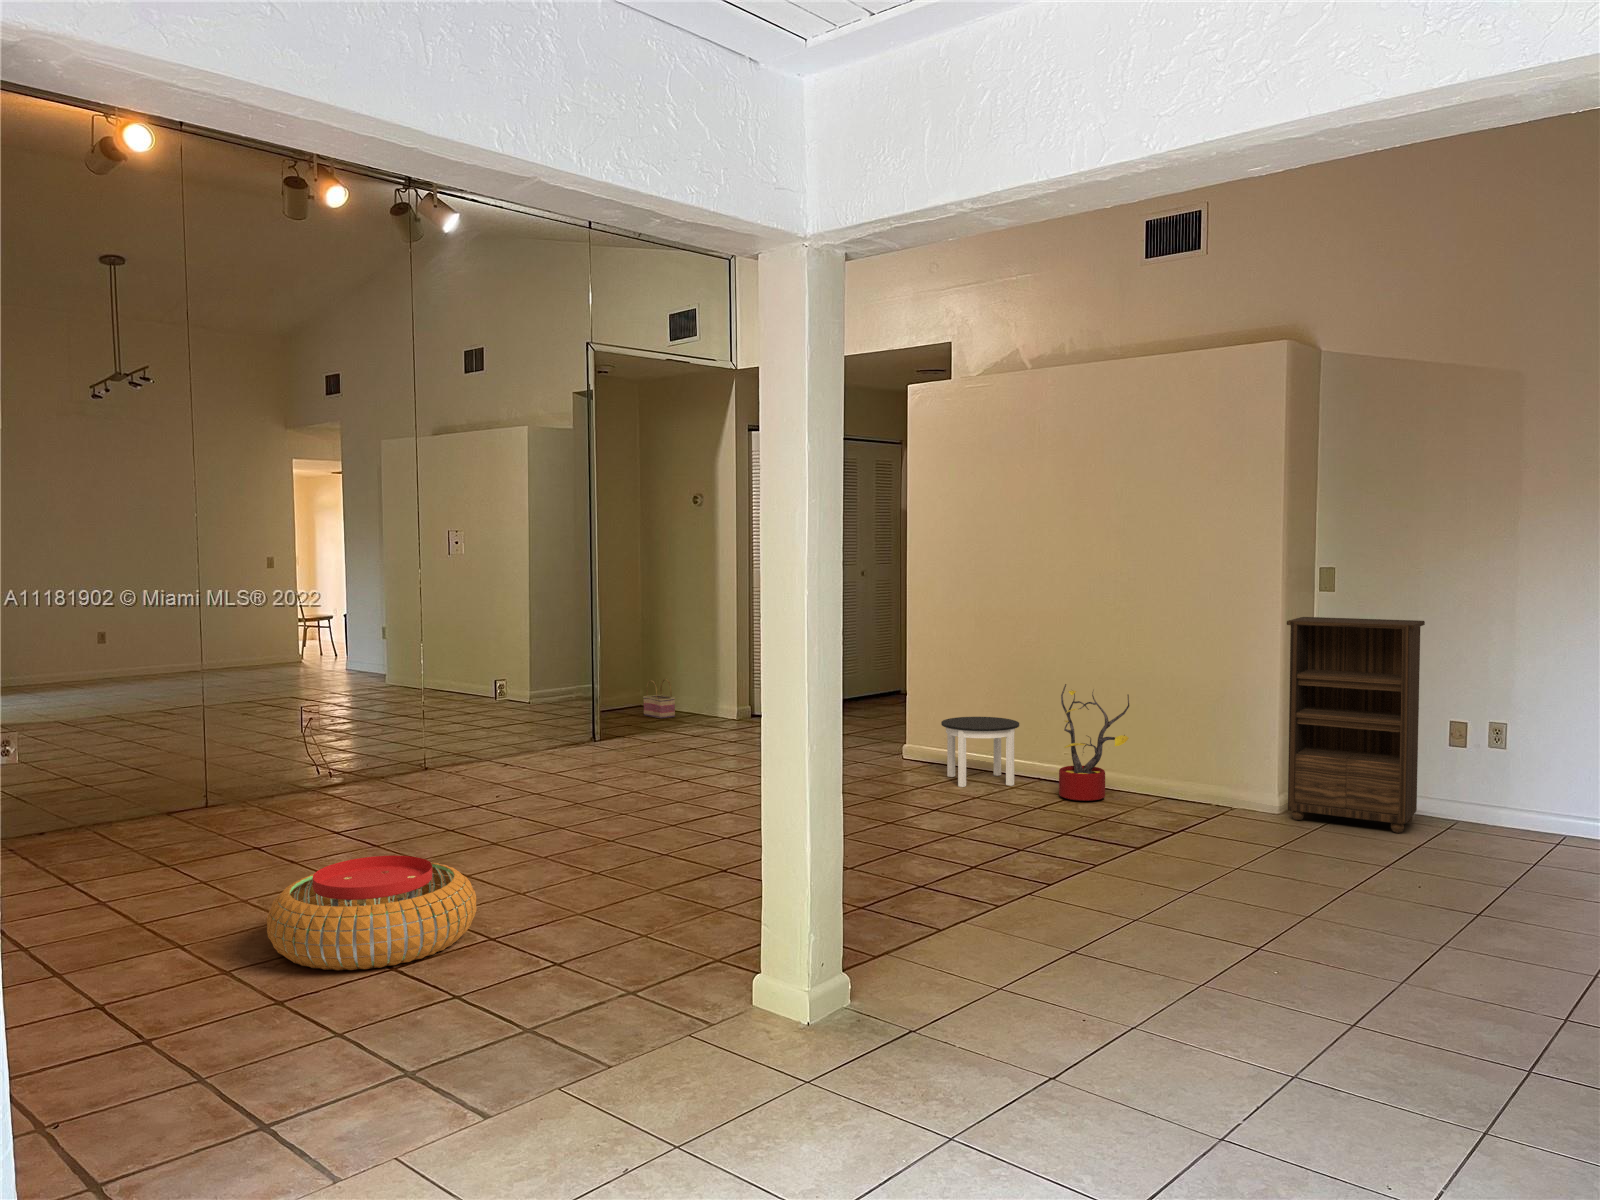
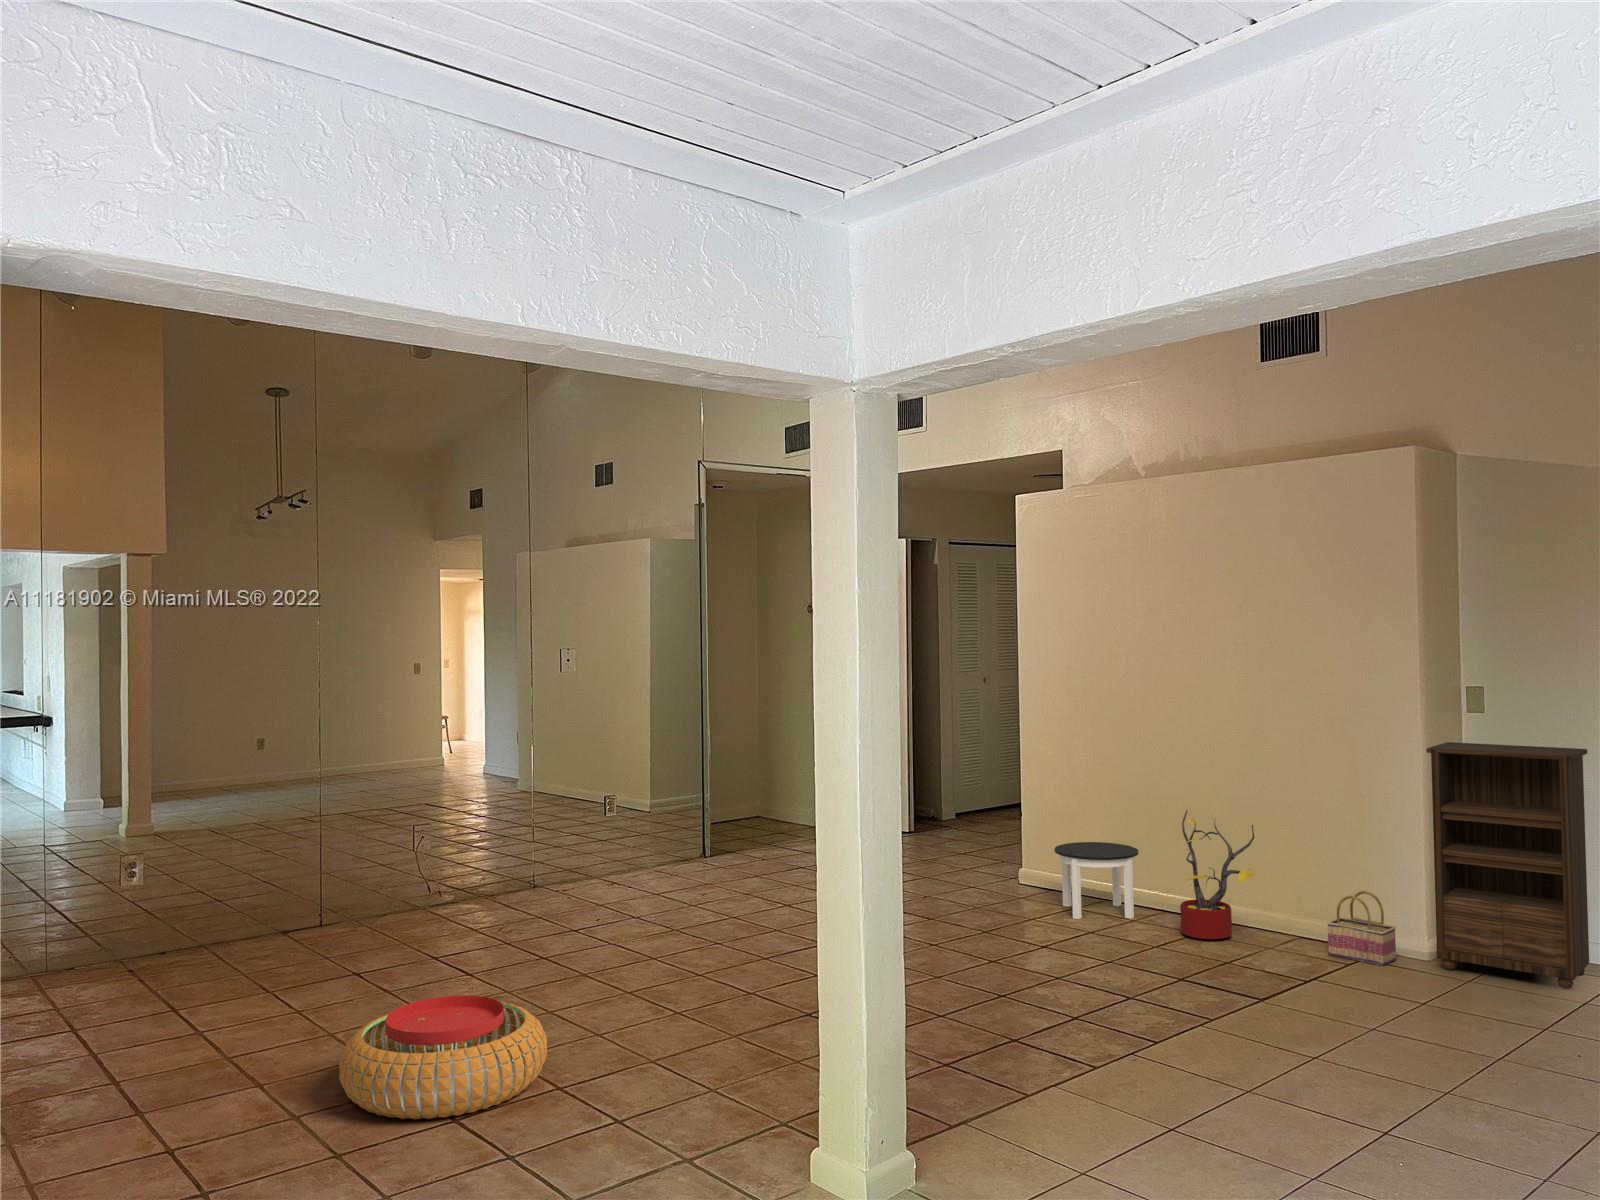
basket: present [643,679,675,719] -> present [1327,891,1396,966]

